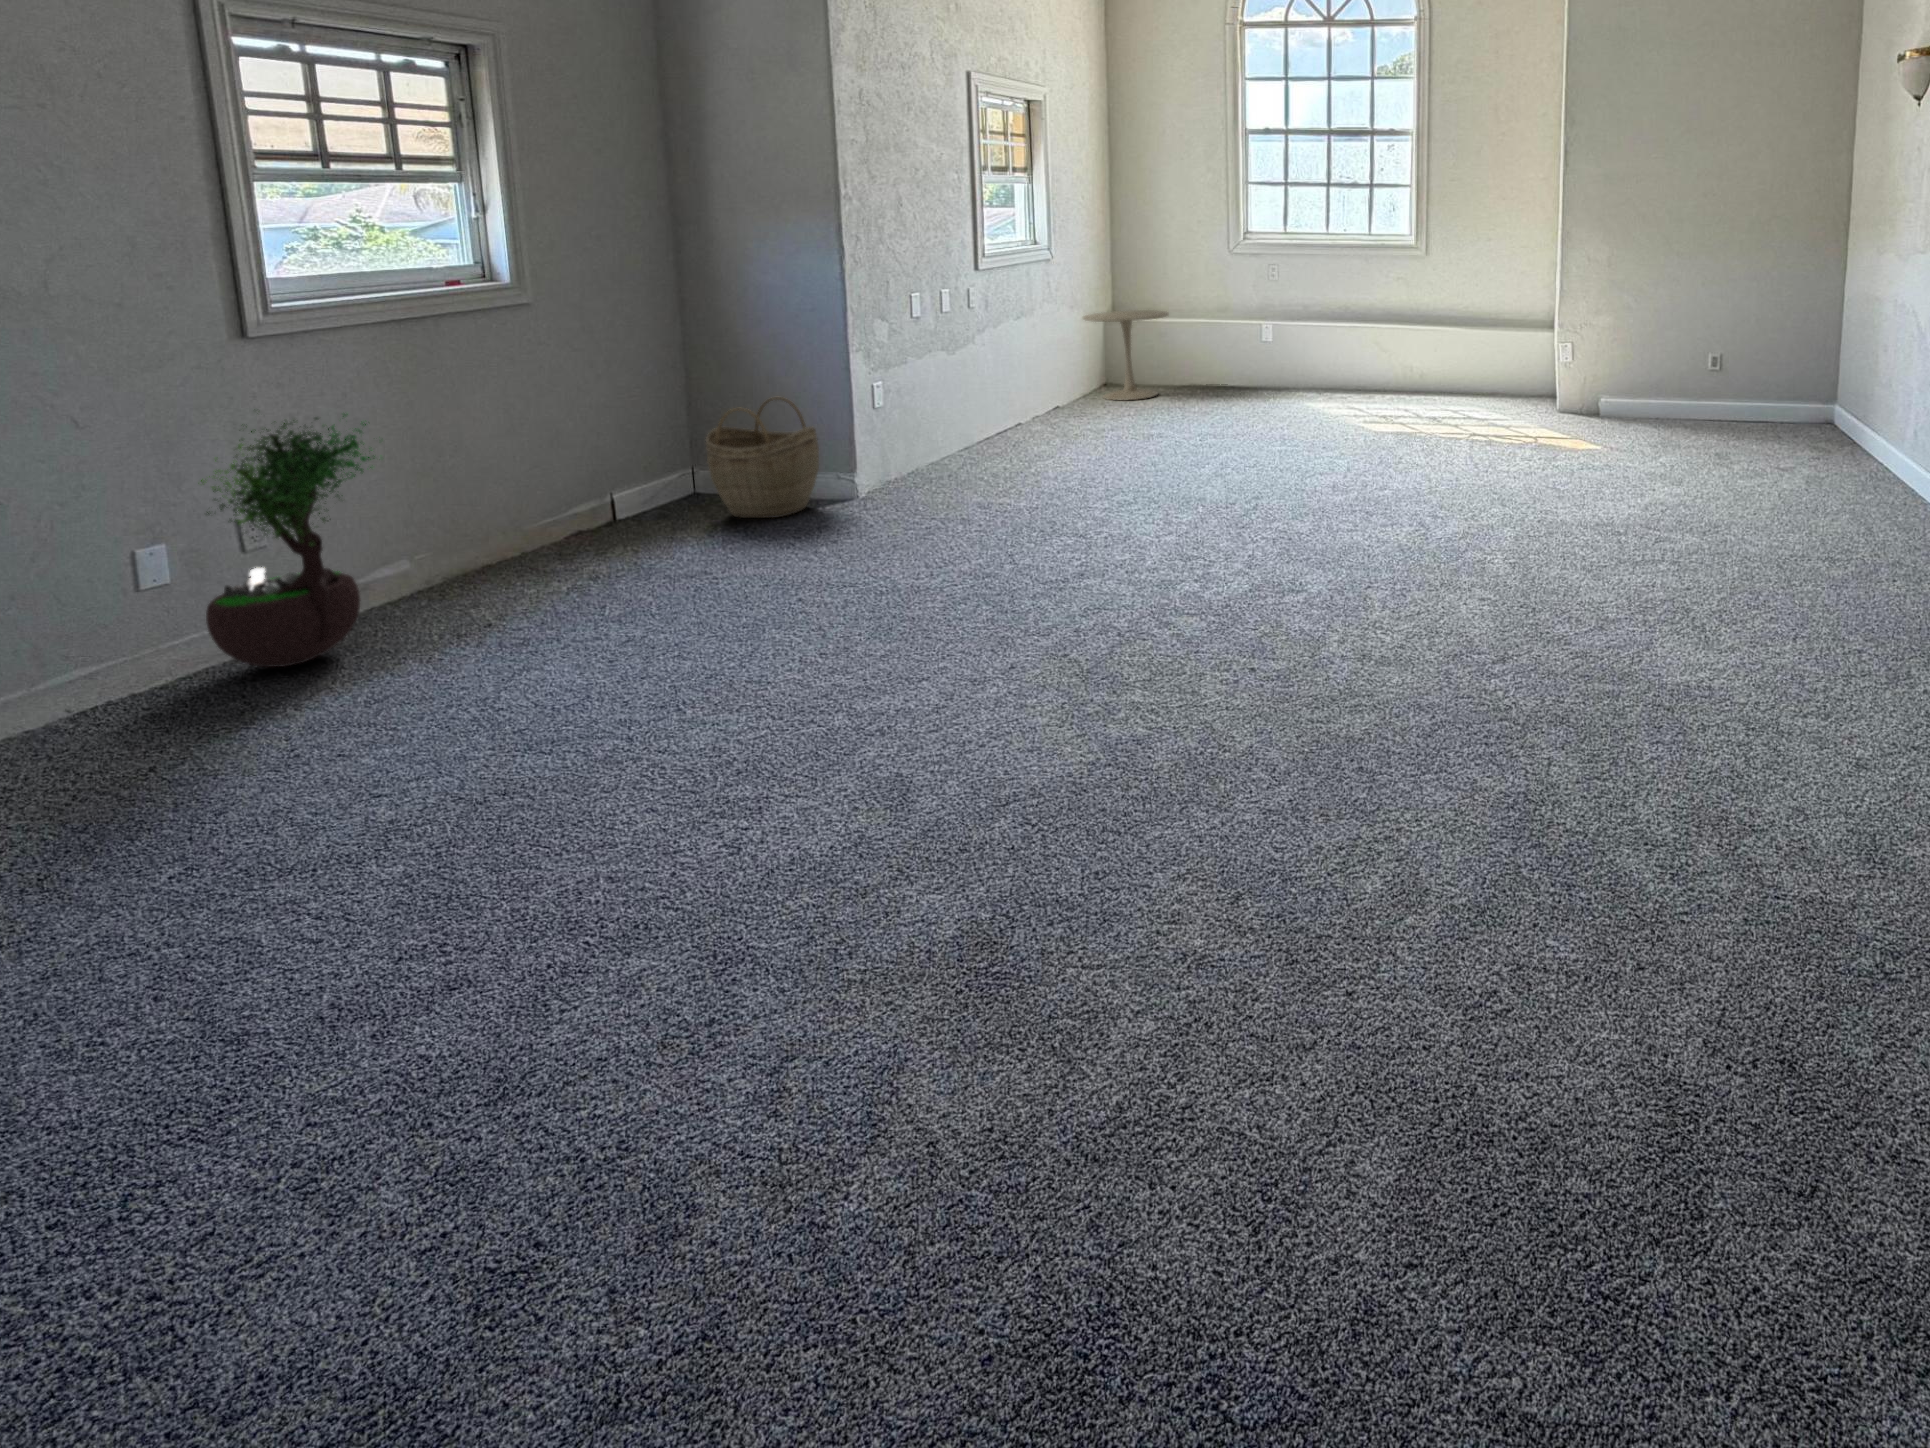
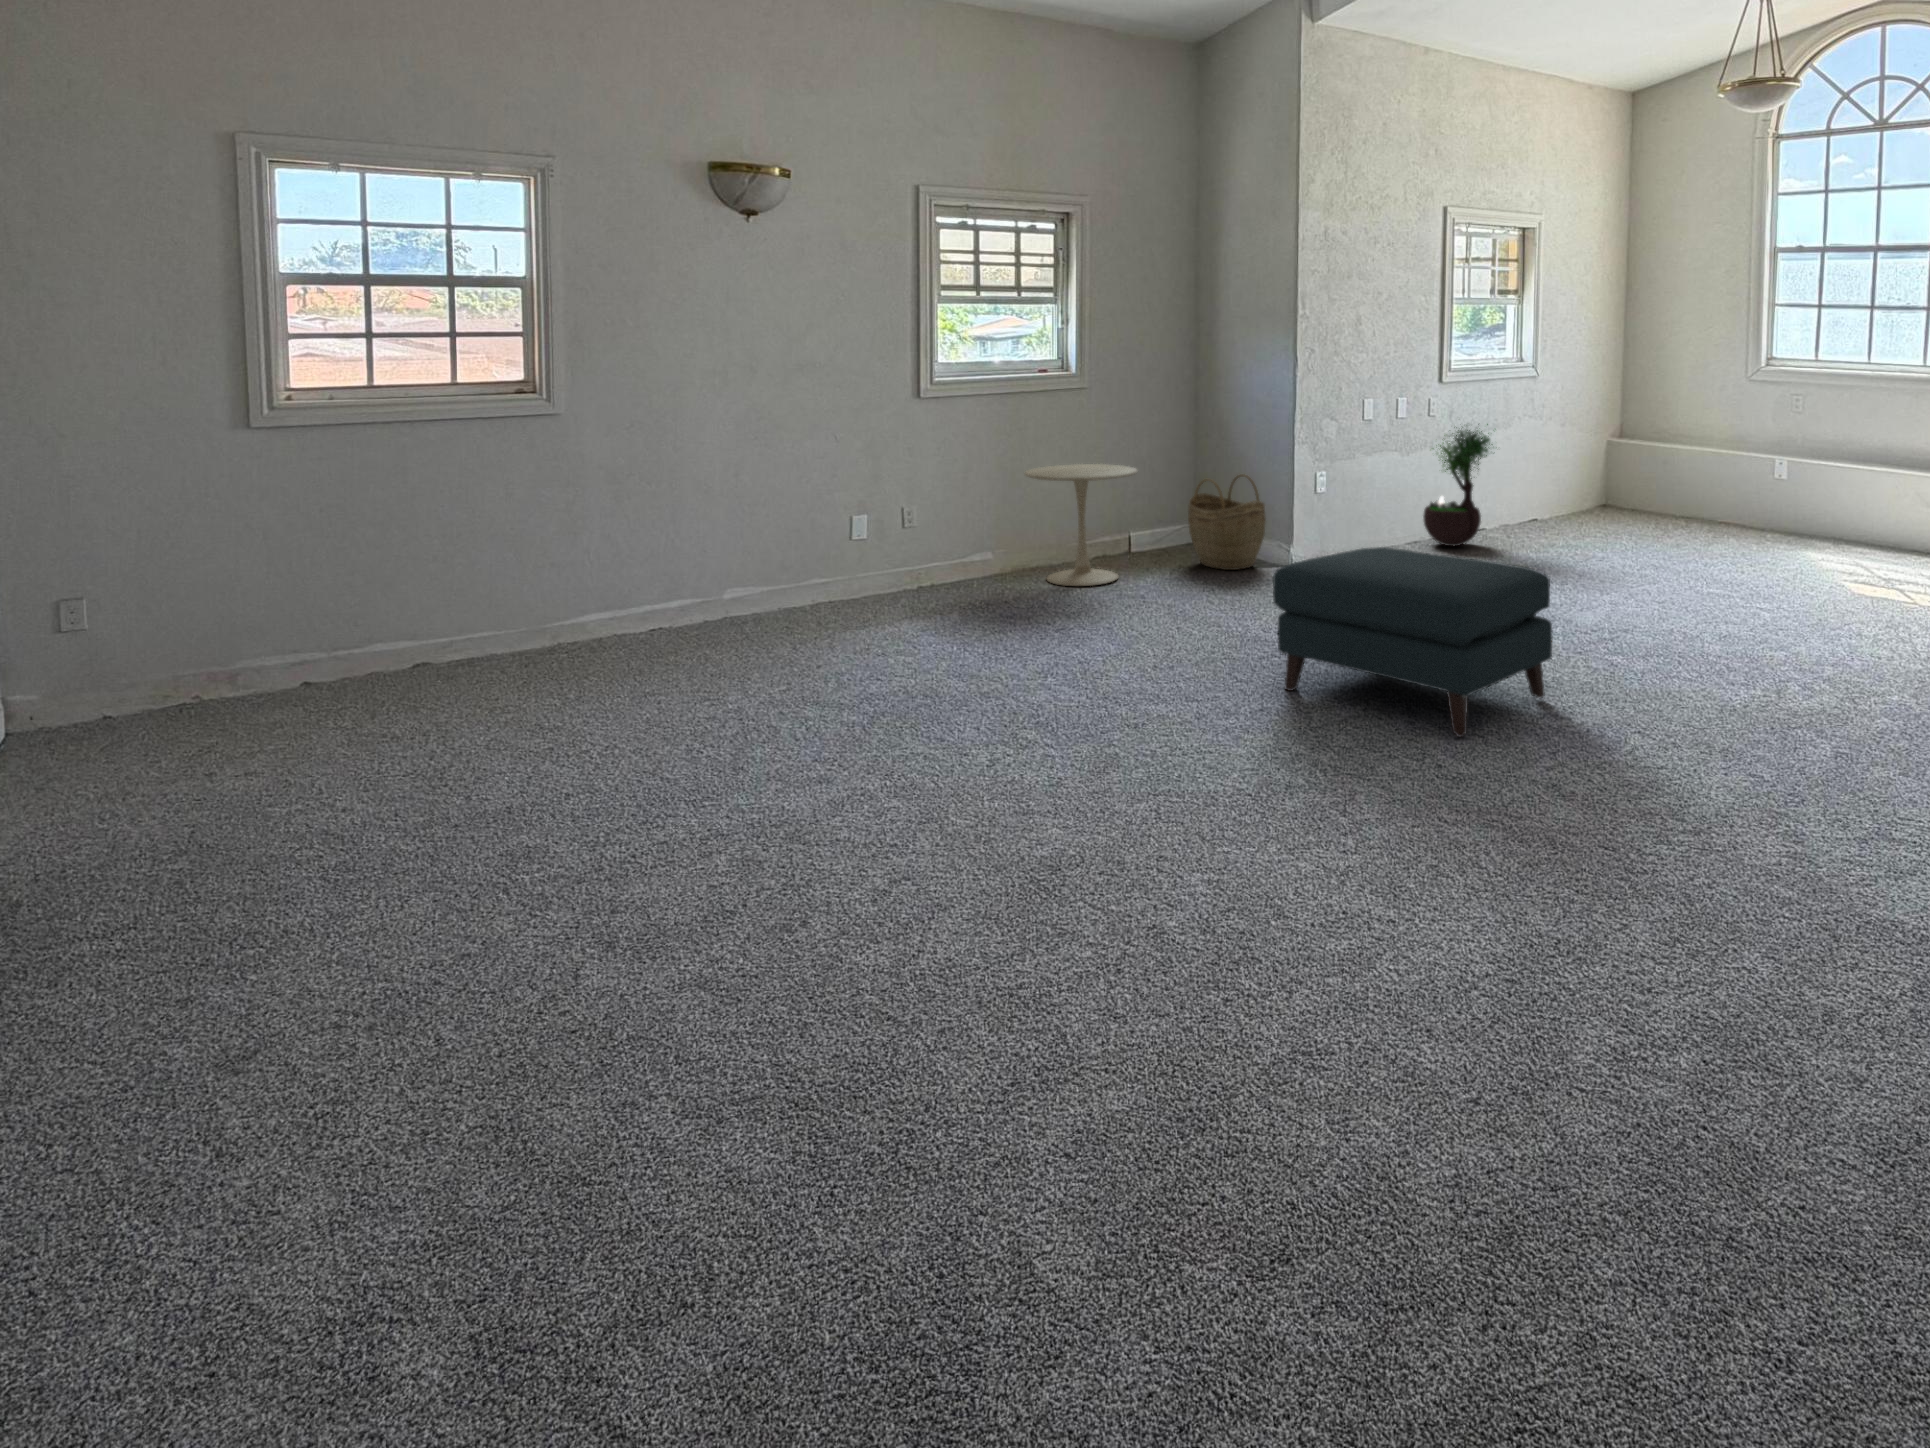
side table: present [1083,310,1168,400] -> present [1024,464,1137,586]
potted tree: present [201,414,375,667] -> present [1423,424,1493,546]
ottoman: none [989,453,1277,643] -> present [1273,547,1552,737]

